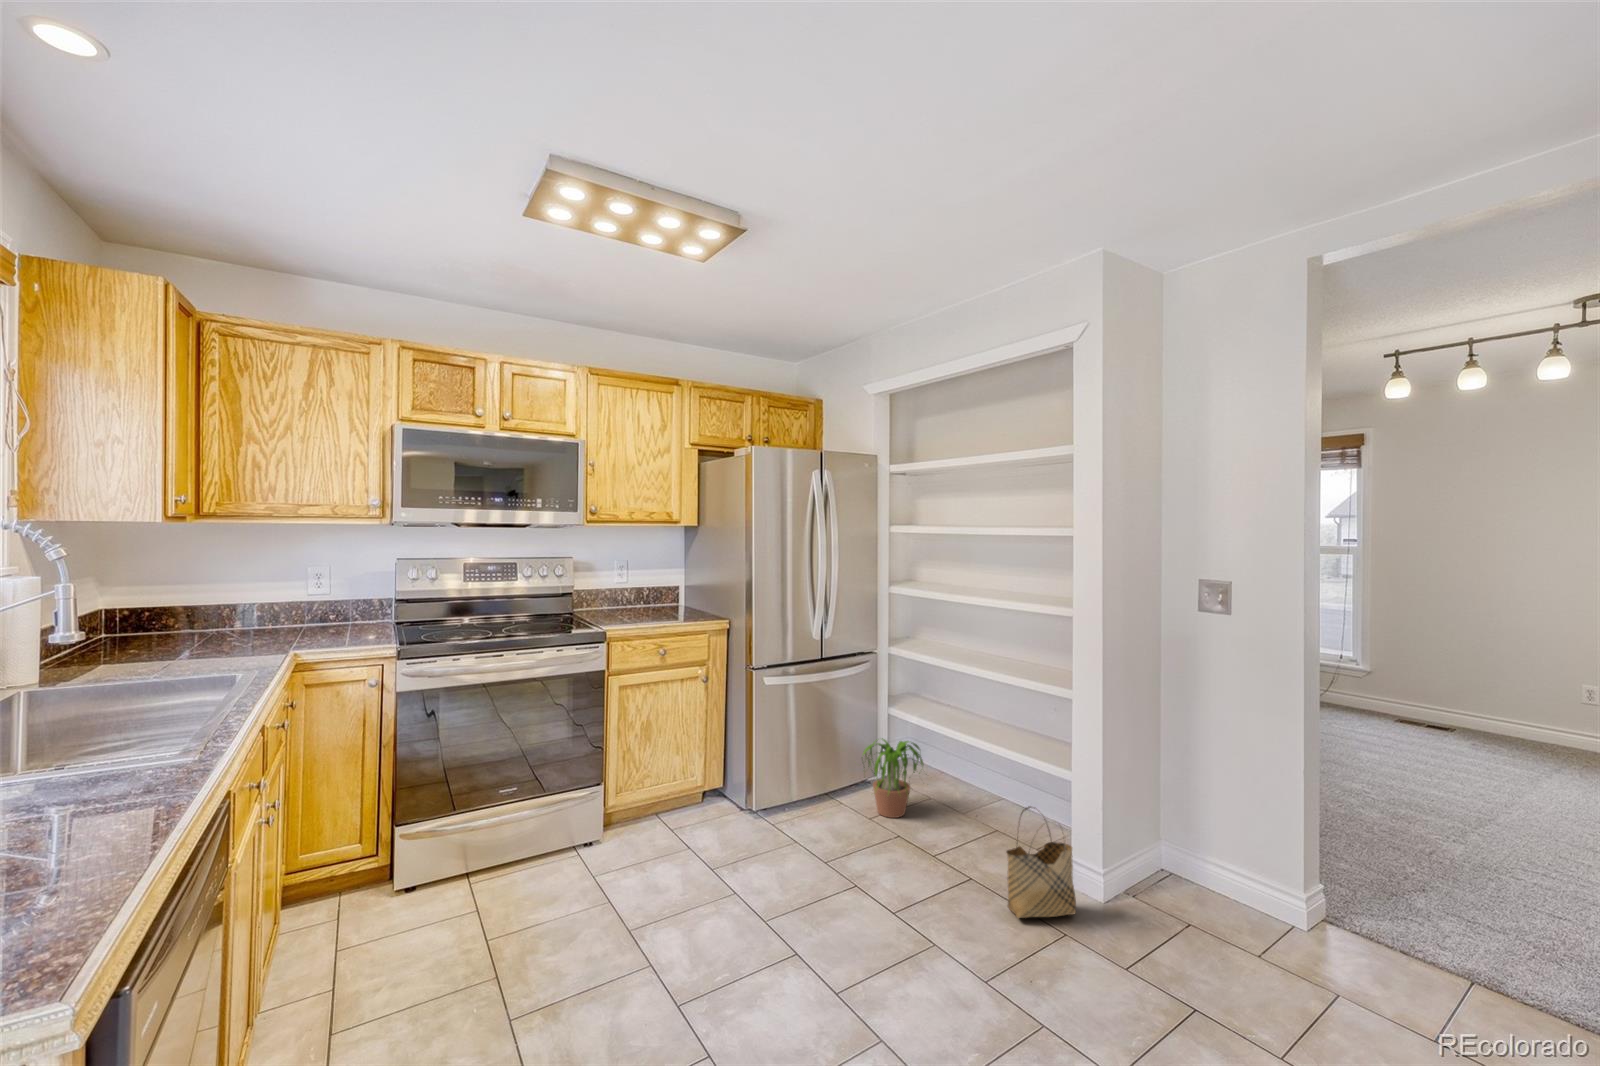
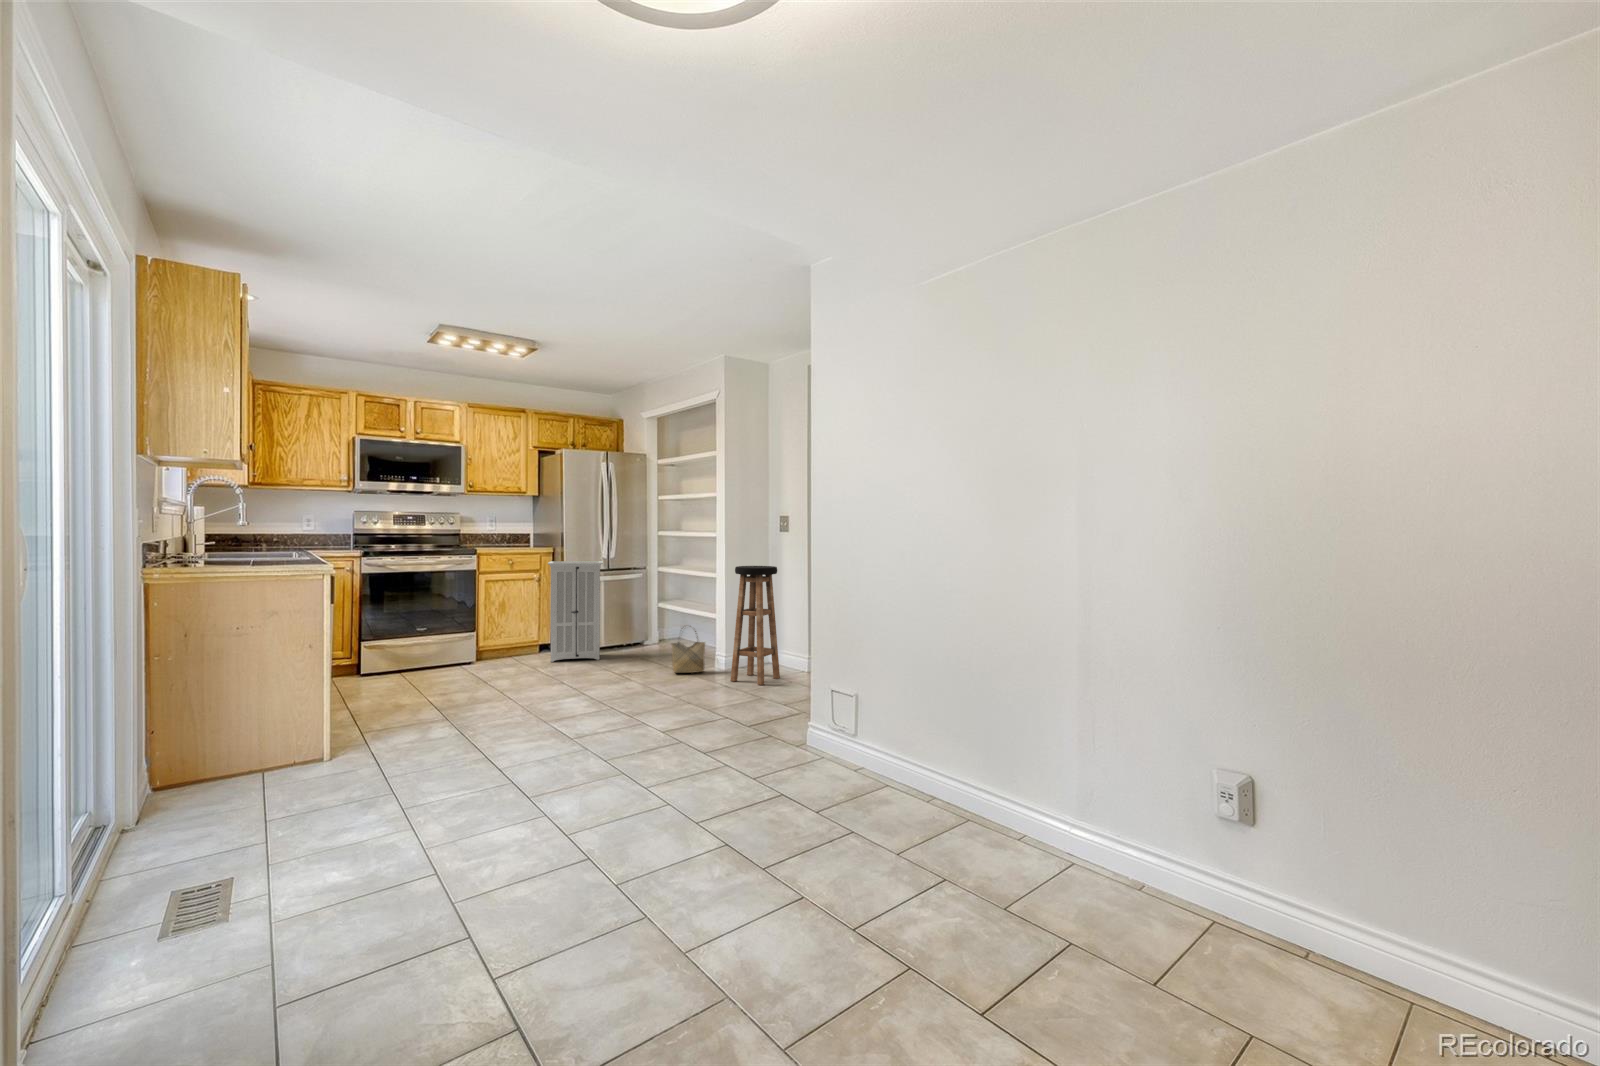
storage cabinet: none [731,645,833,845] -> present [548,560,603,662]
bar stool: none [1175,696,1289,1002] -> present [731,566,780,685]
potted plant: present [863,738,923,818] -> none [627,613,669,654]

